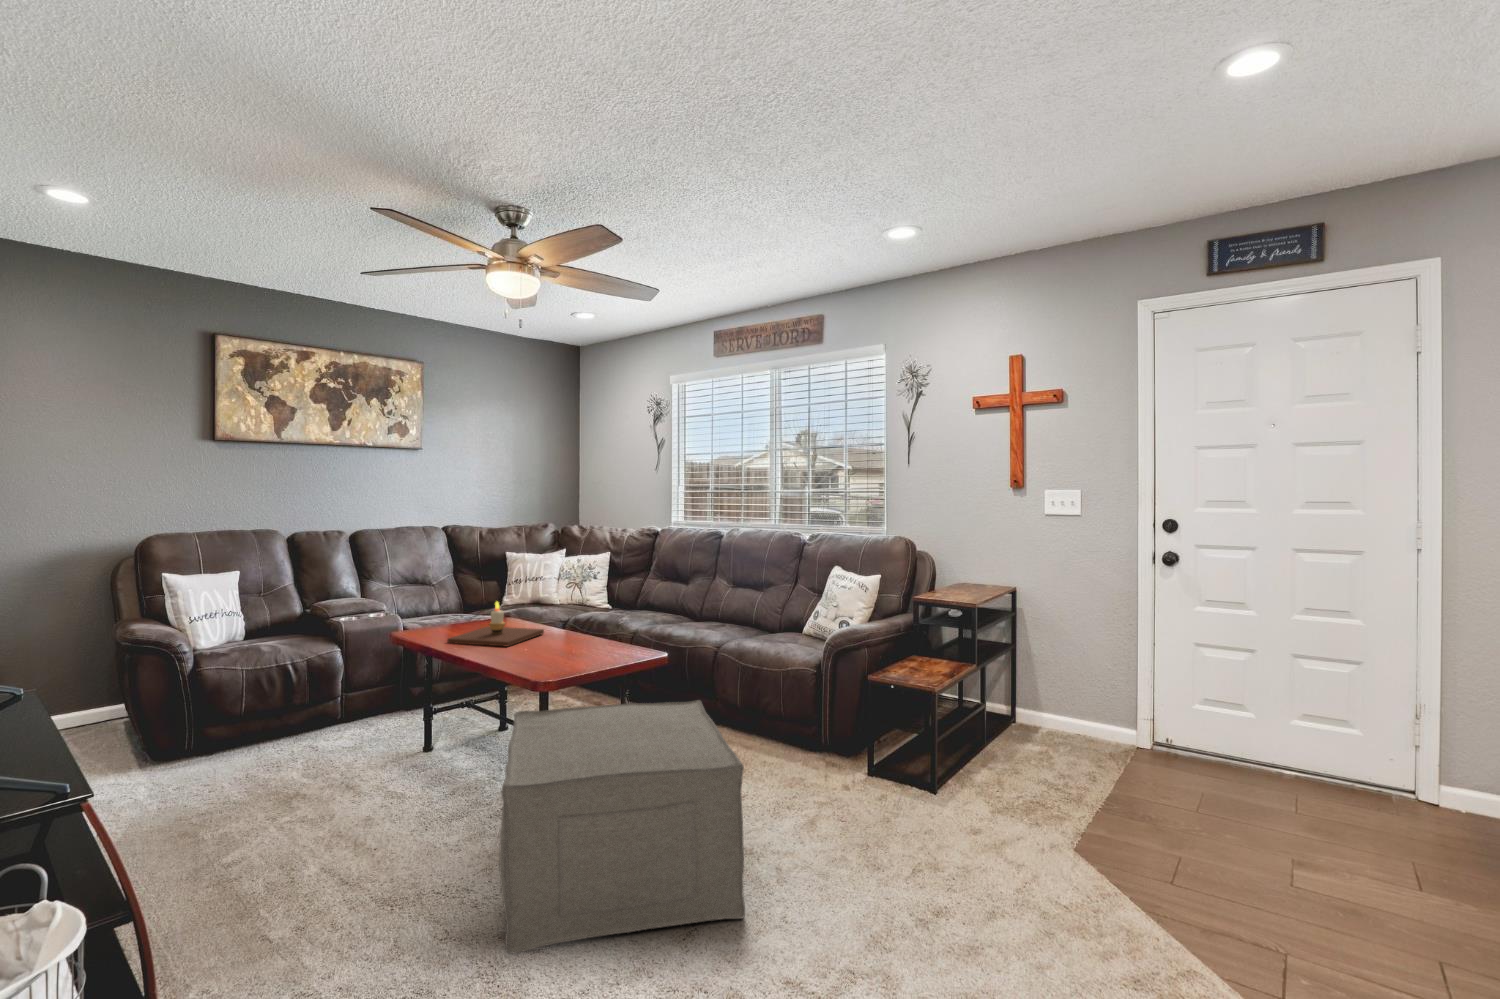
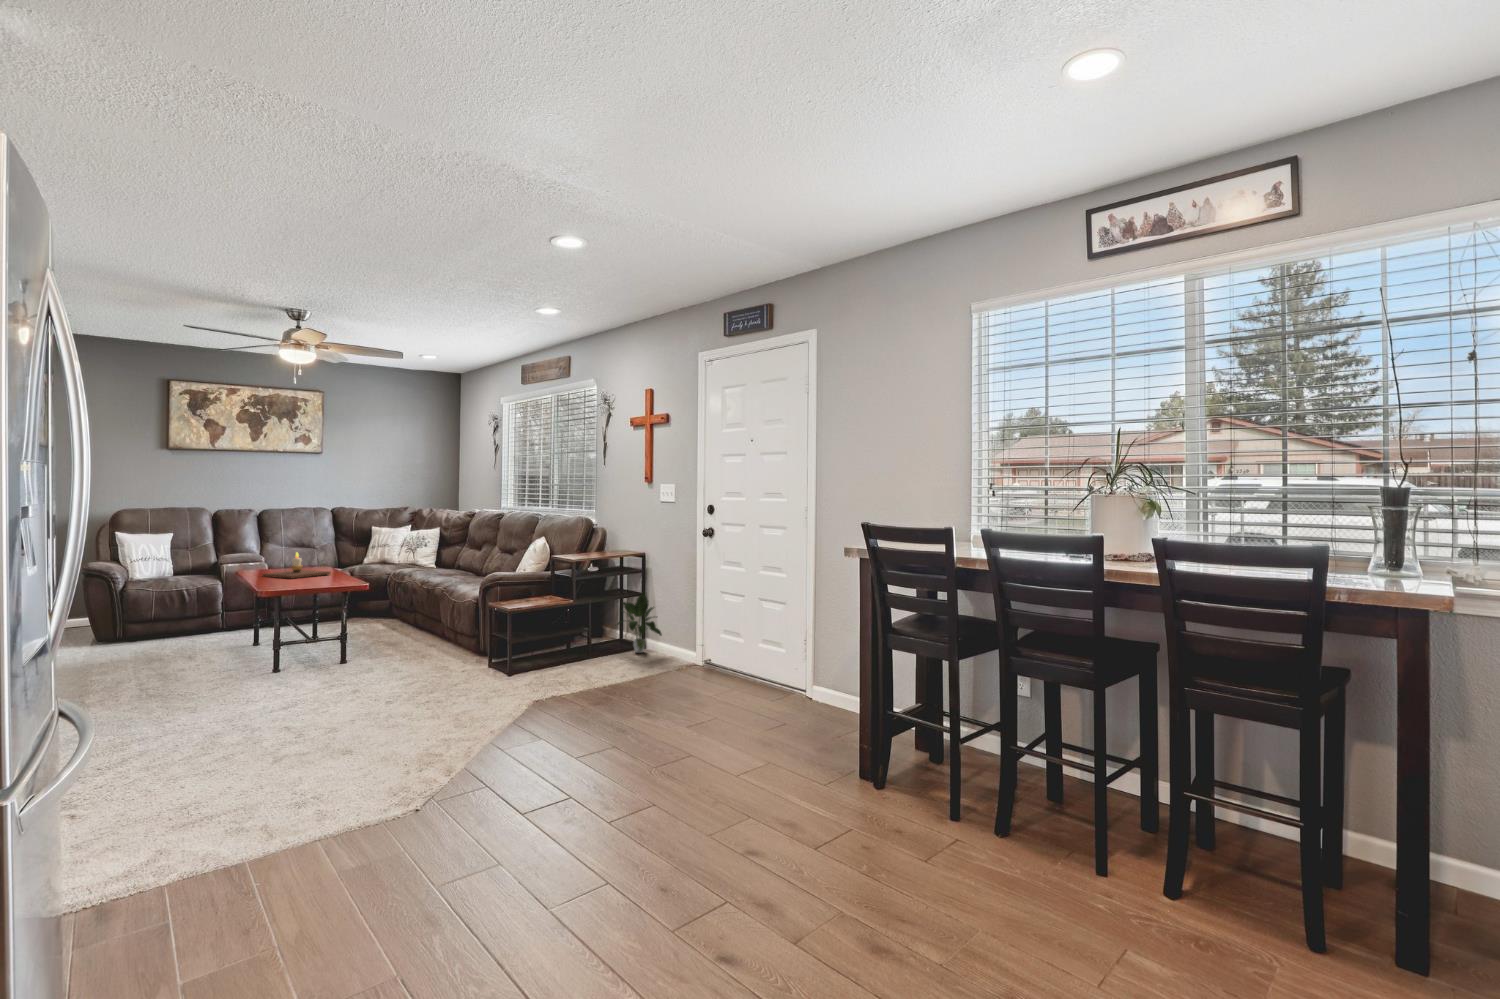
potted plant: none [997,646,1069,736] -> present [617,592,662,653]
ottoman: present [499,700,745,954] -> none [169,604,352,708]

